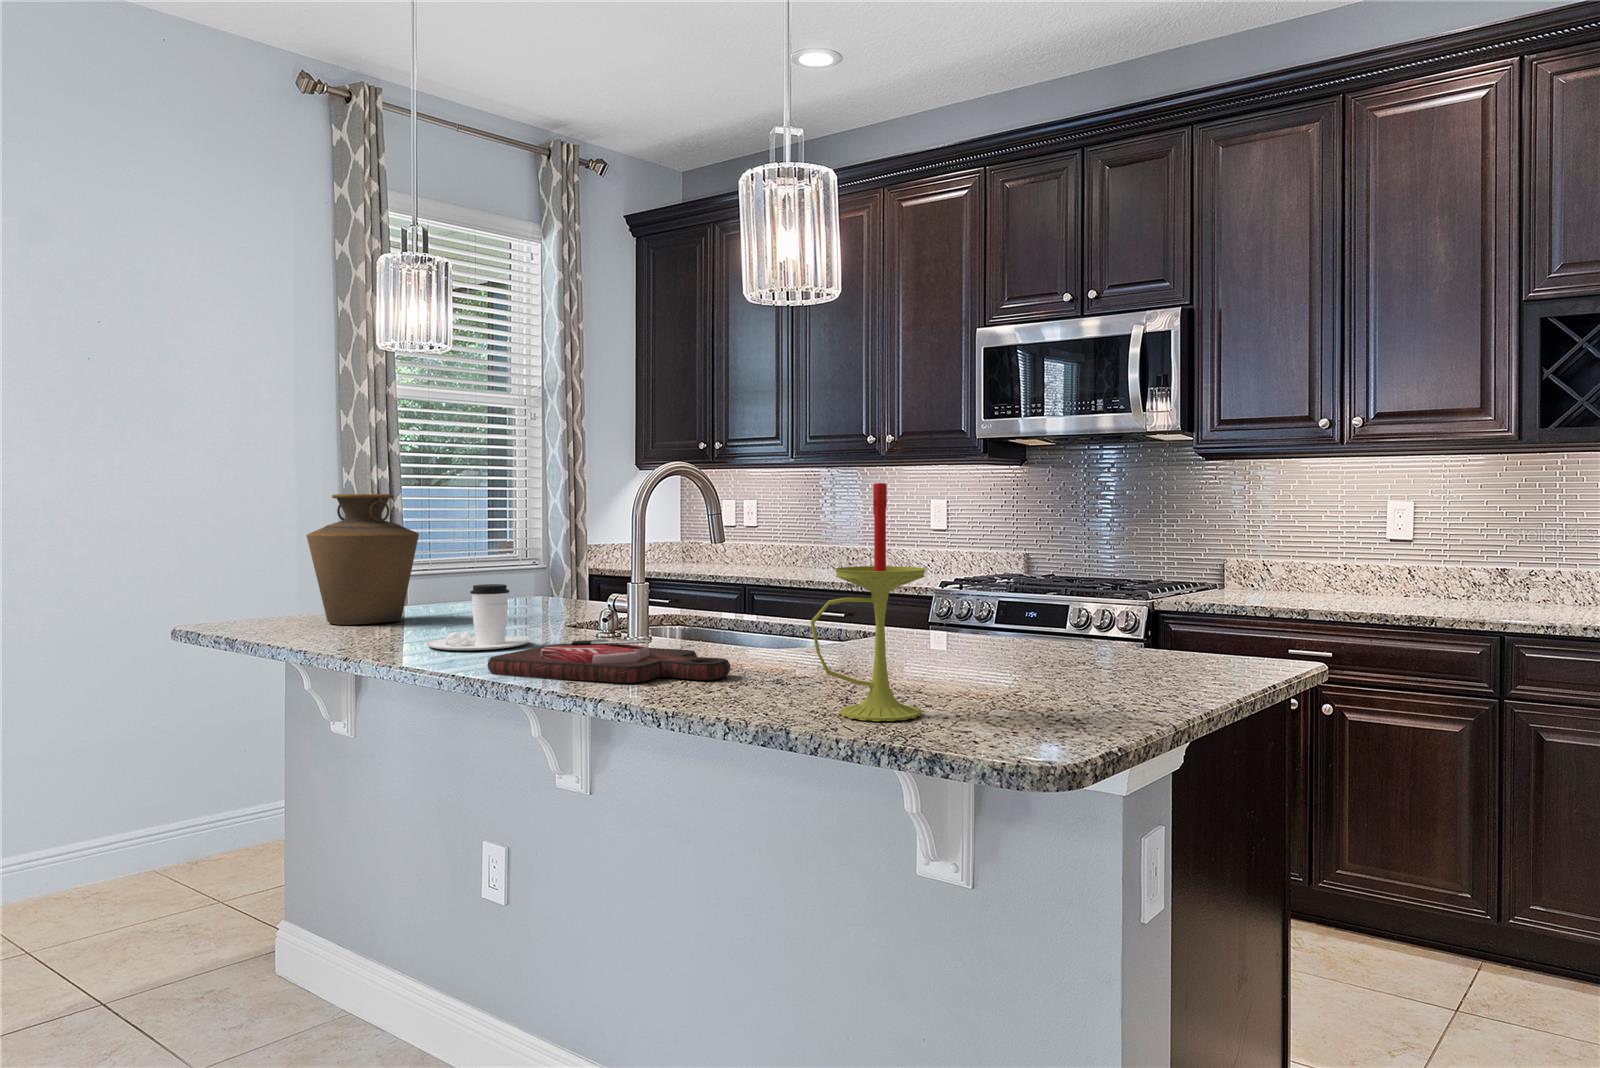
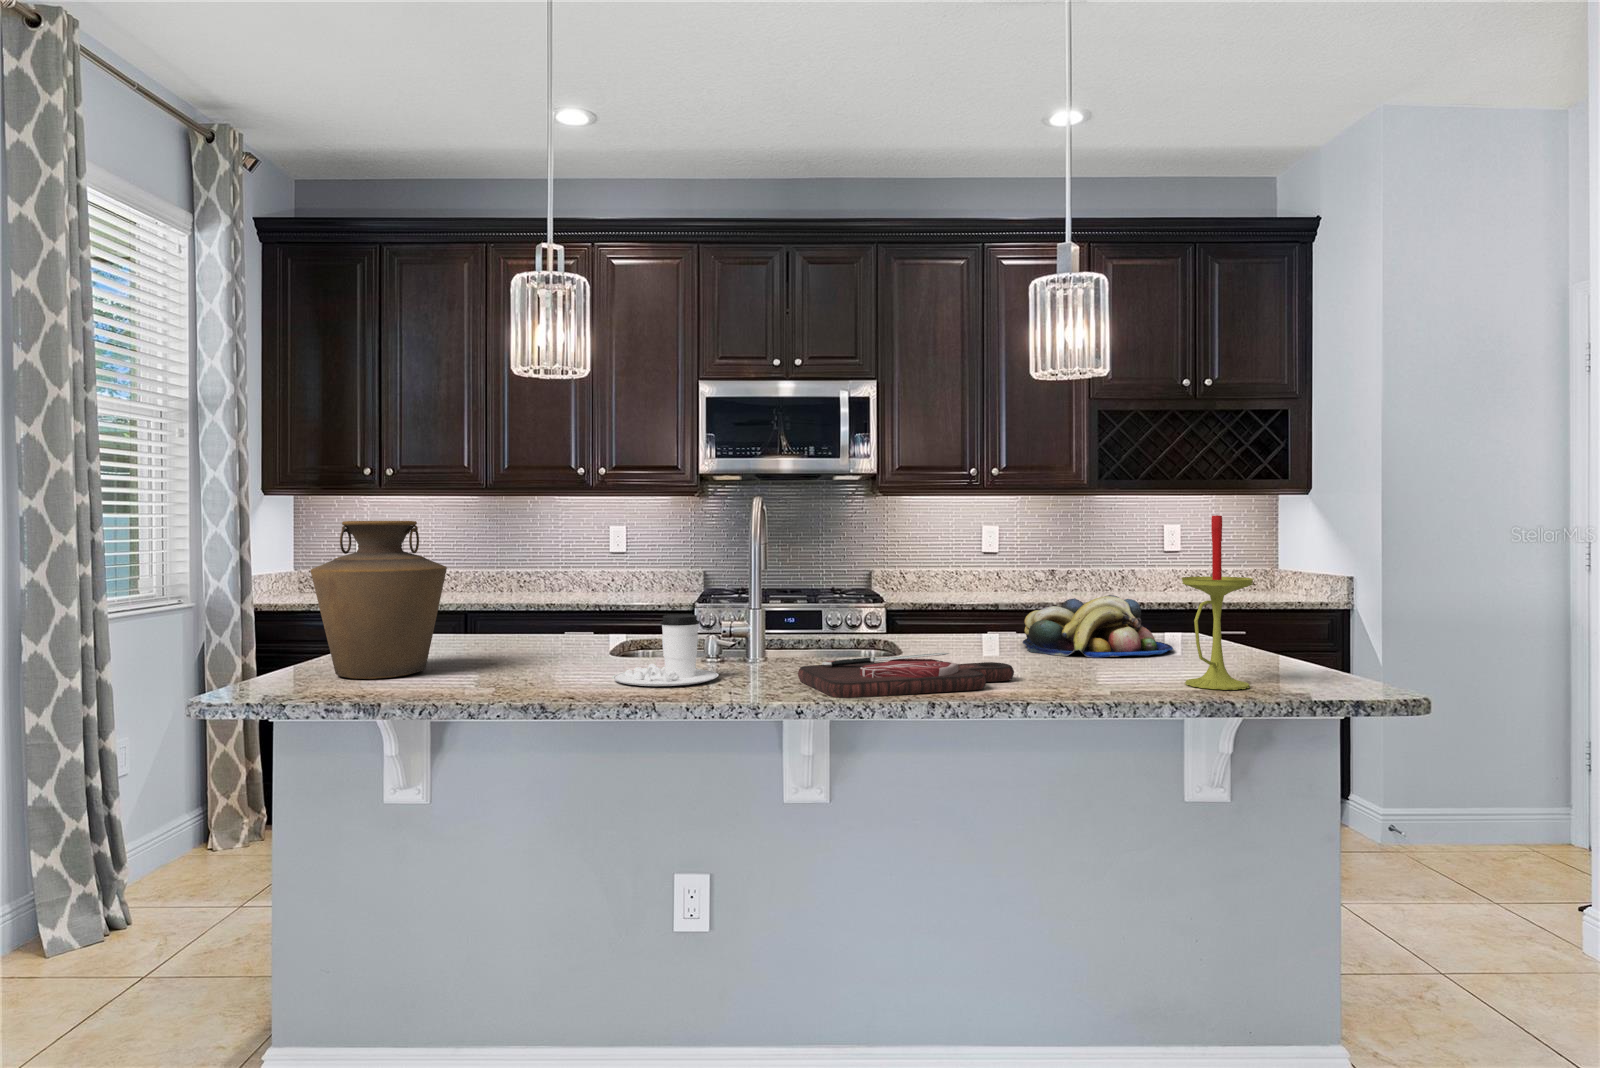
fruit bowl: none [935,595,1144,678] -> present [1023,595,1173,658]

